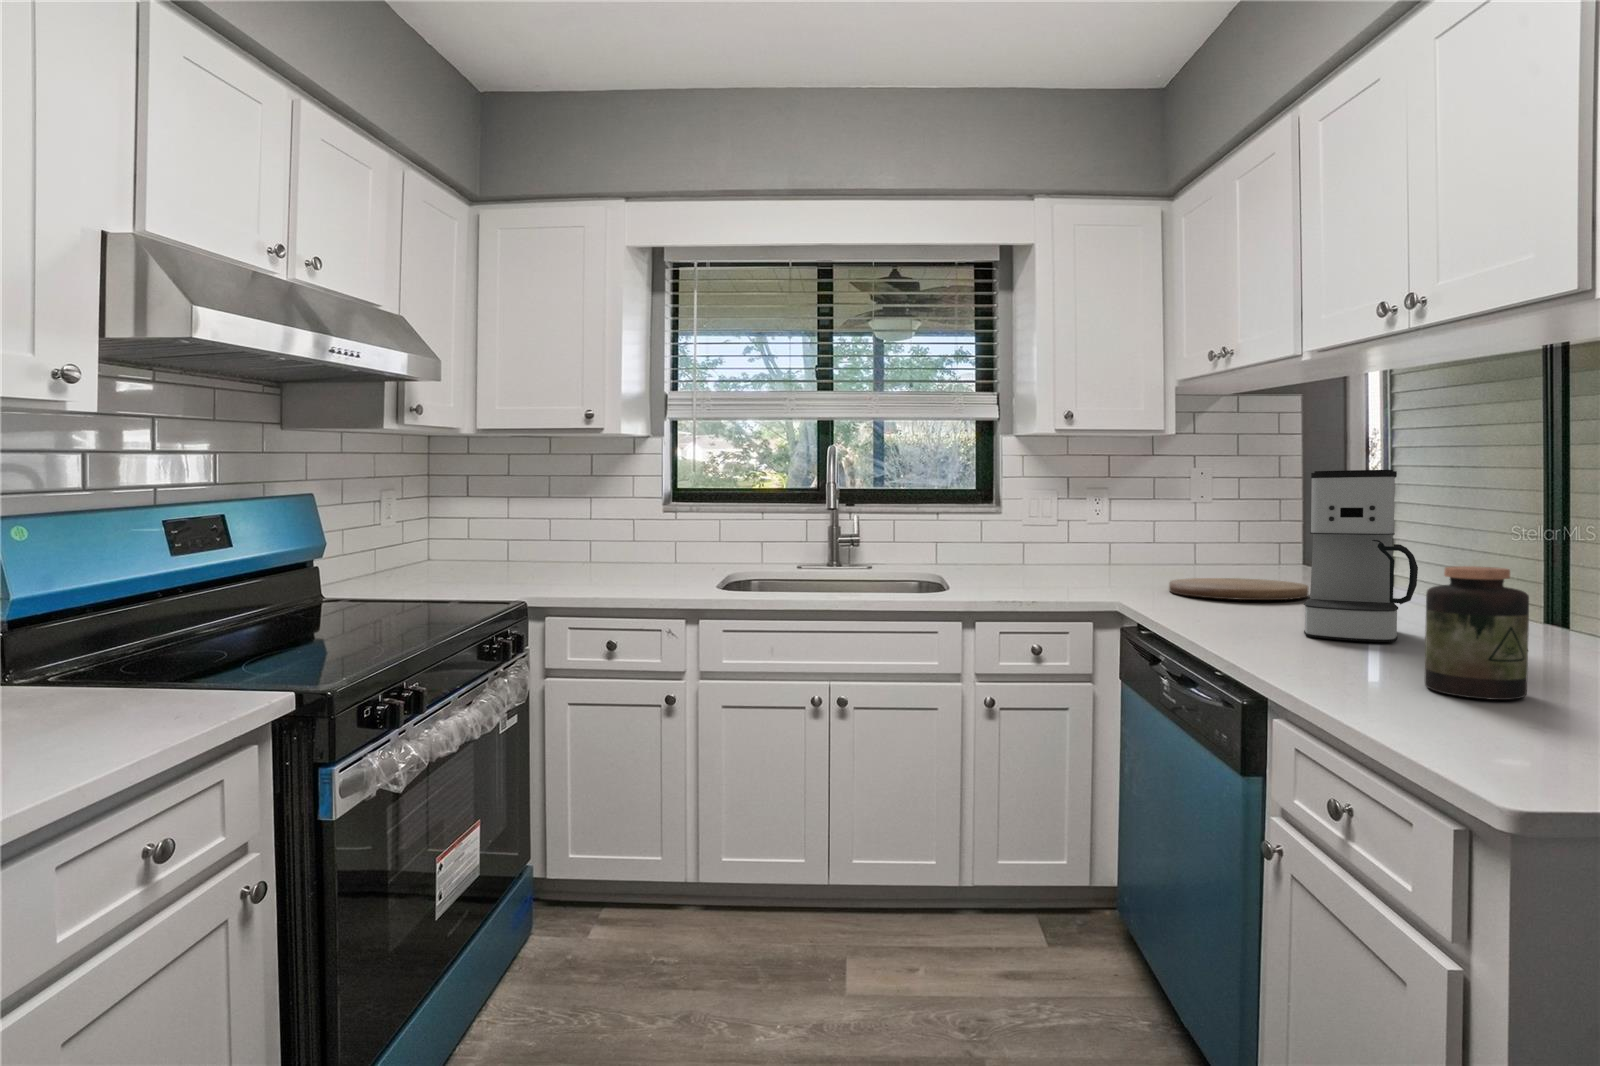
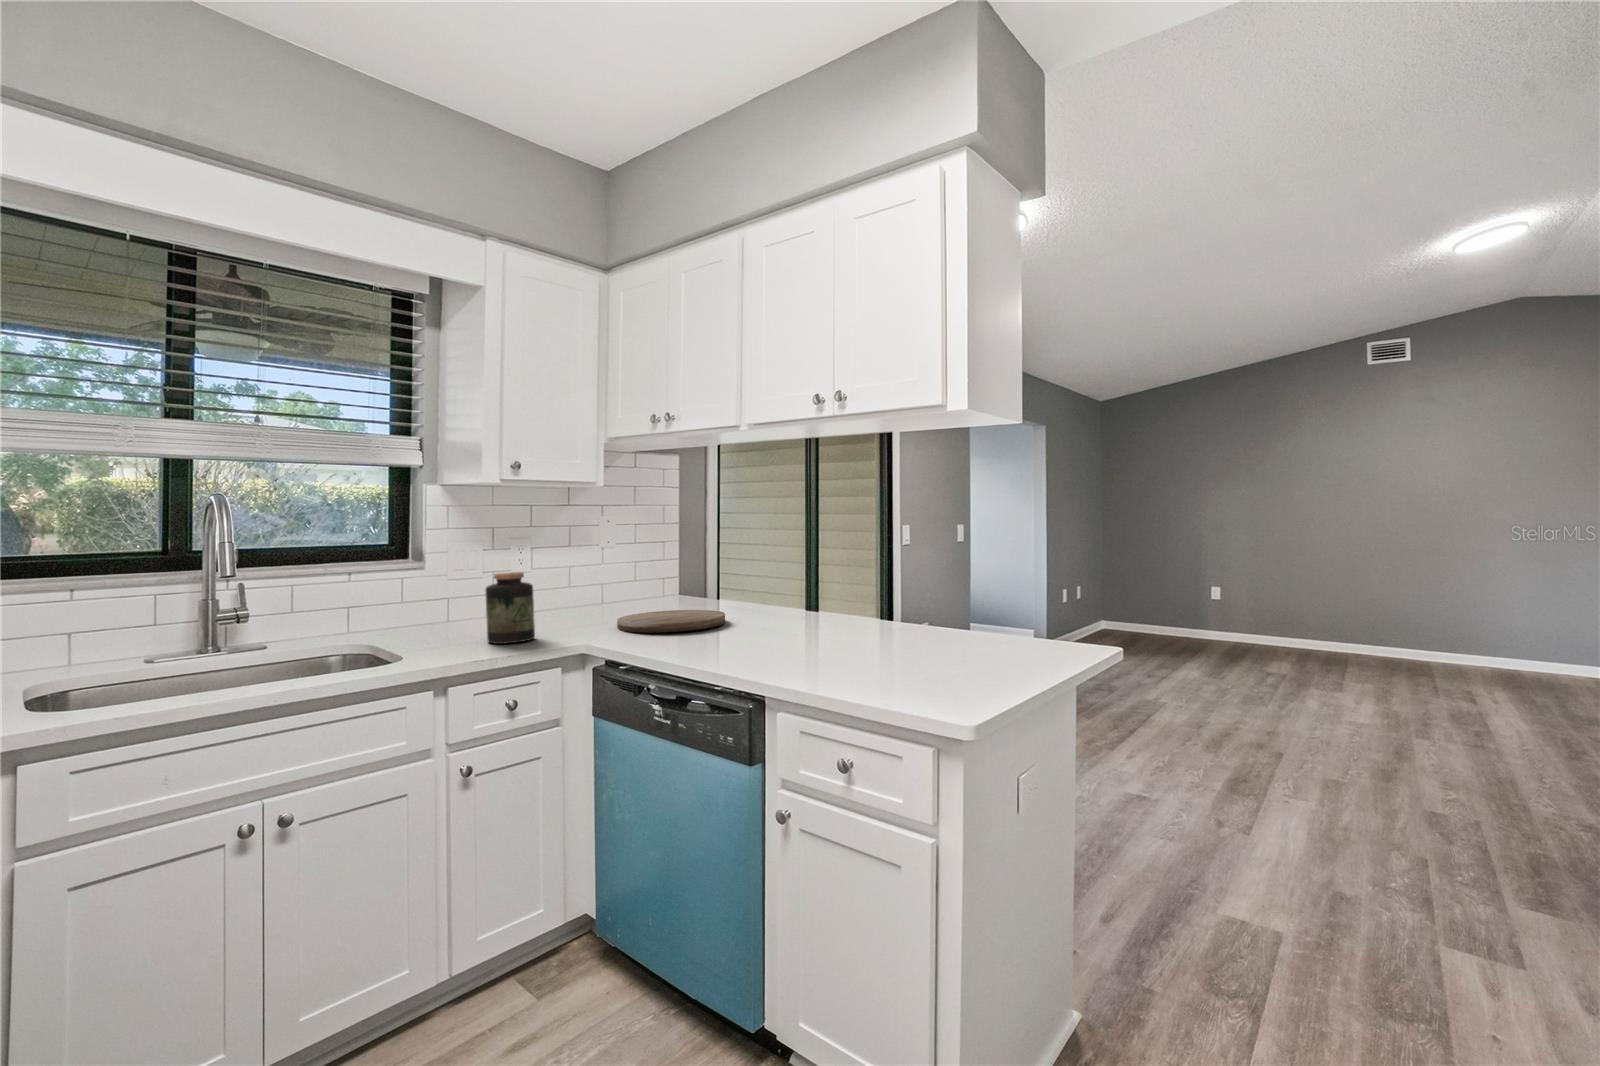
coffee maker: present [1304,470,1418,642] -> none [757,521,838,658]
jar: present [1425,566,1529,700] -> present [486,572,535,644]

